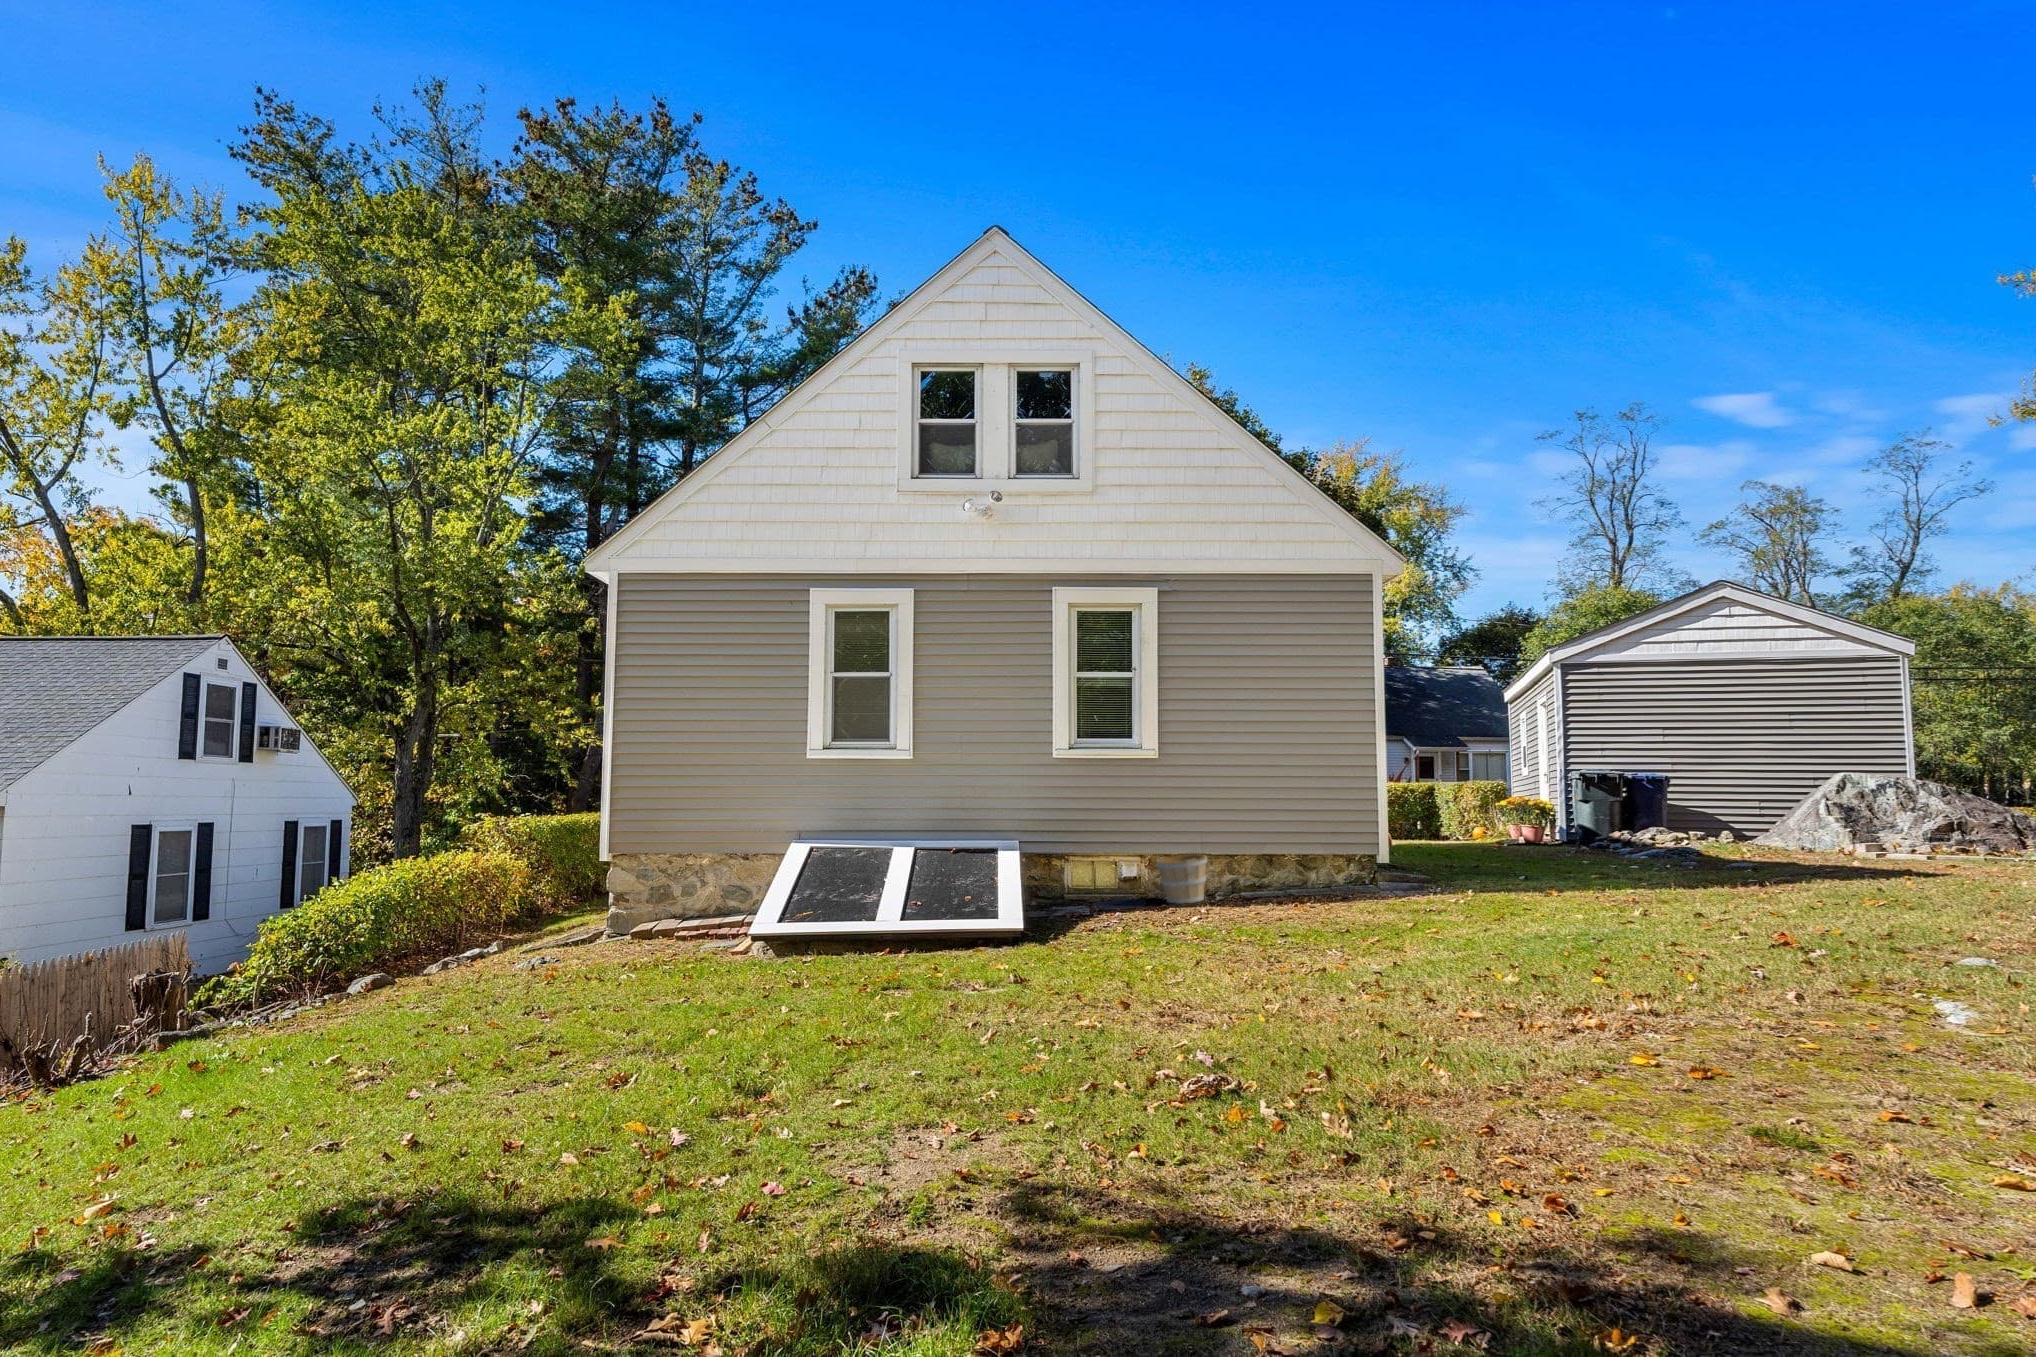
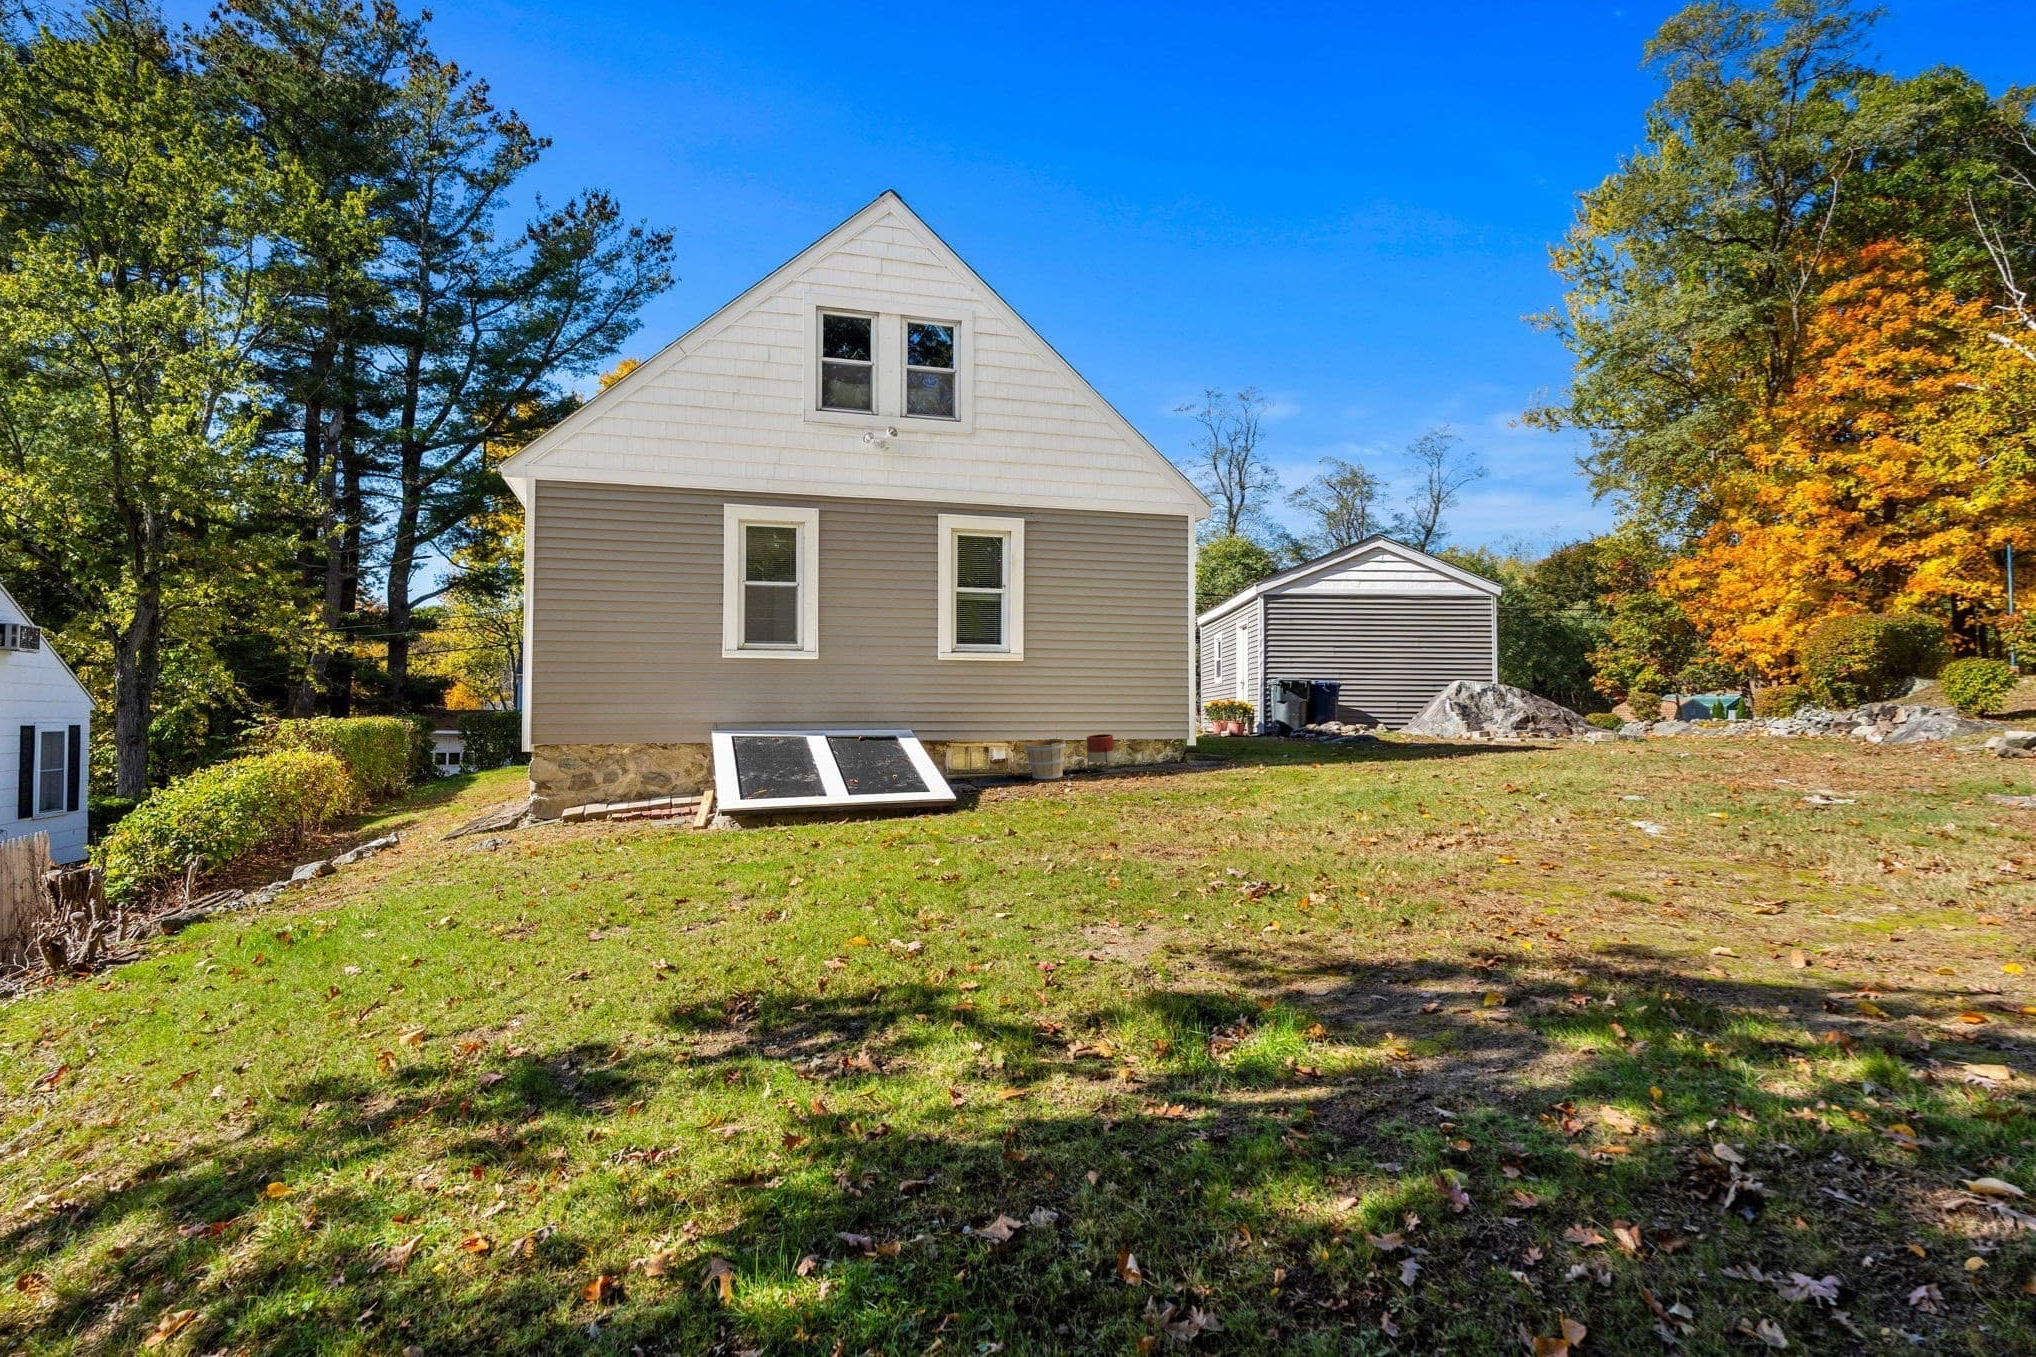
planter: none [1237,848,1273,897] -> present [1087,734,1115,772]

